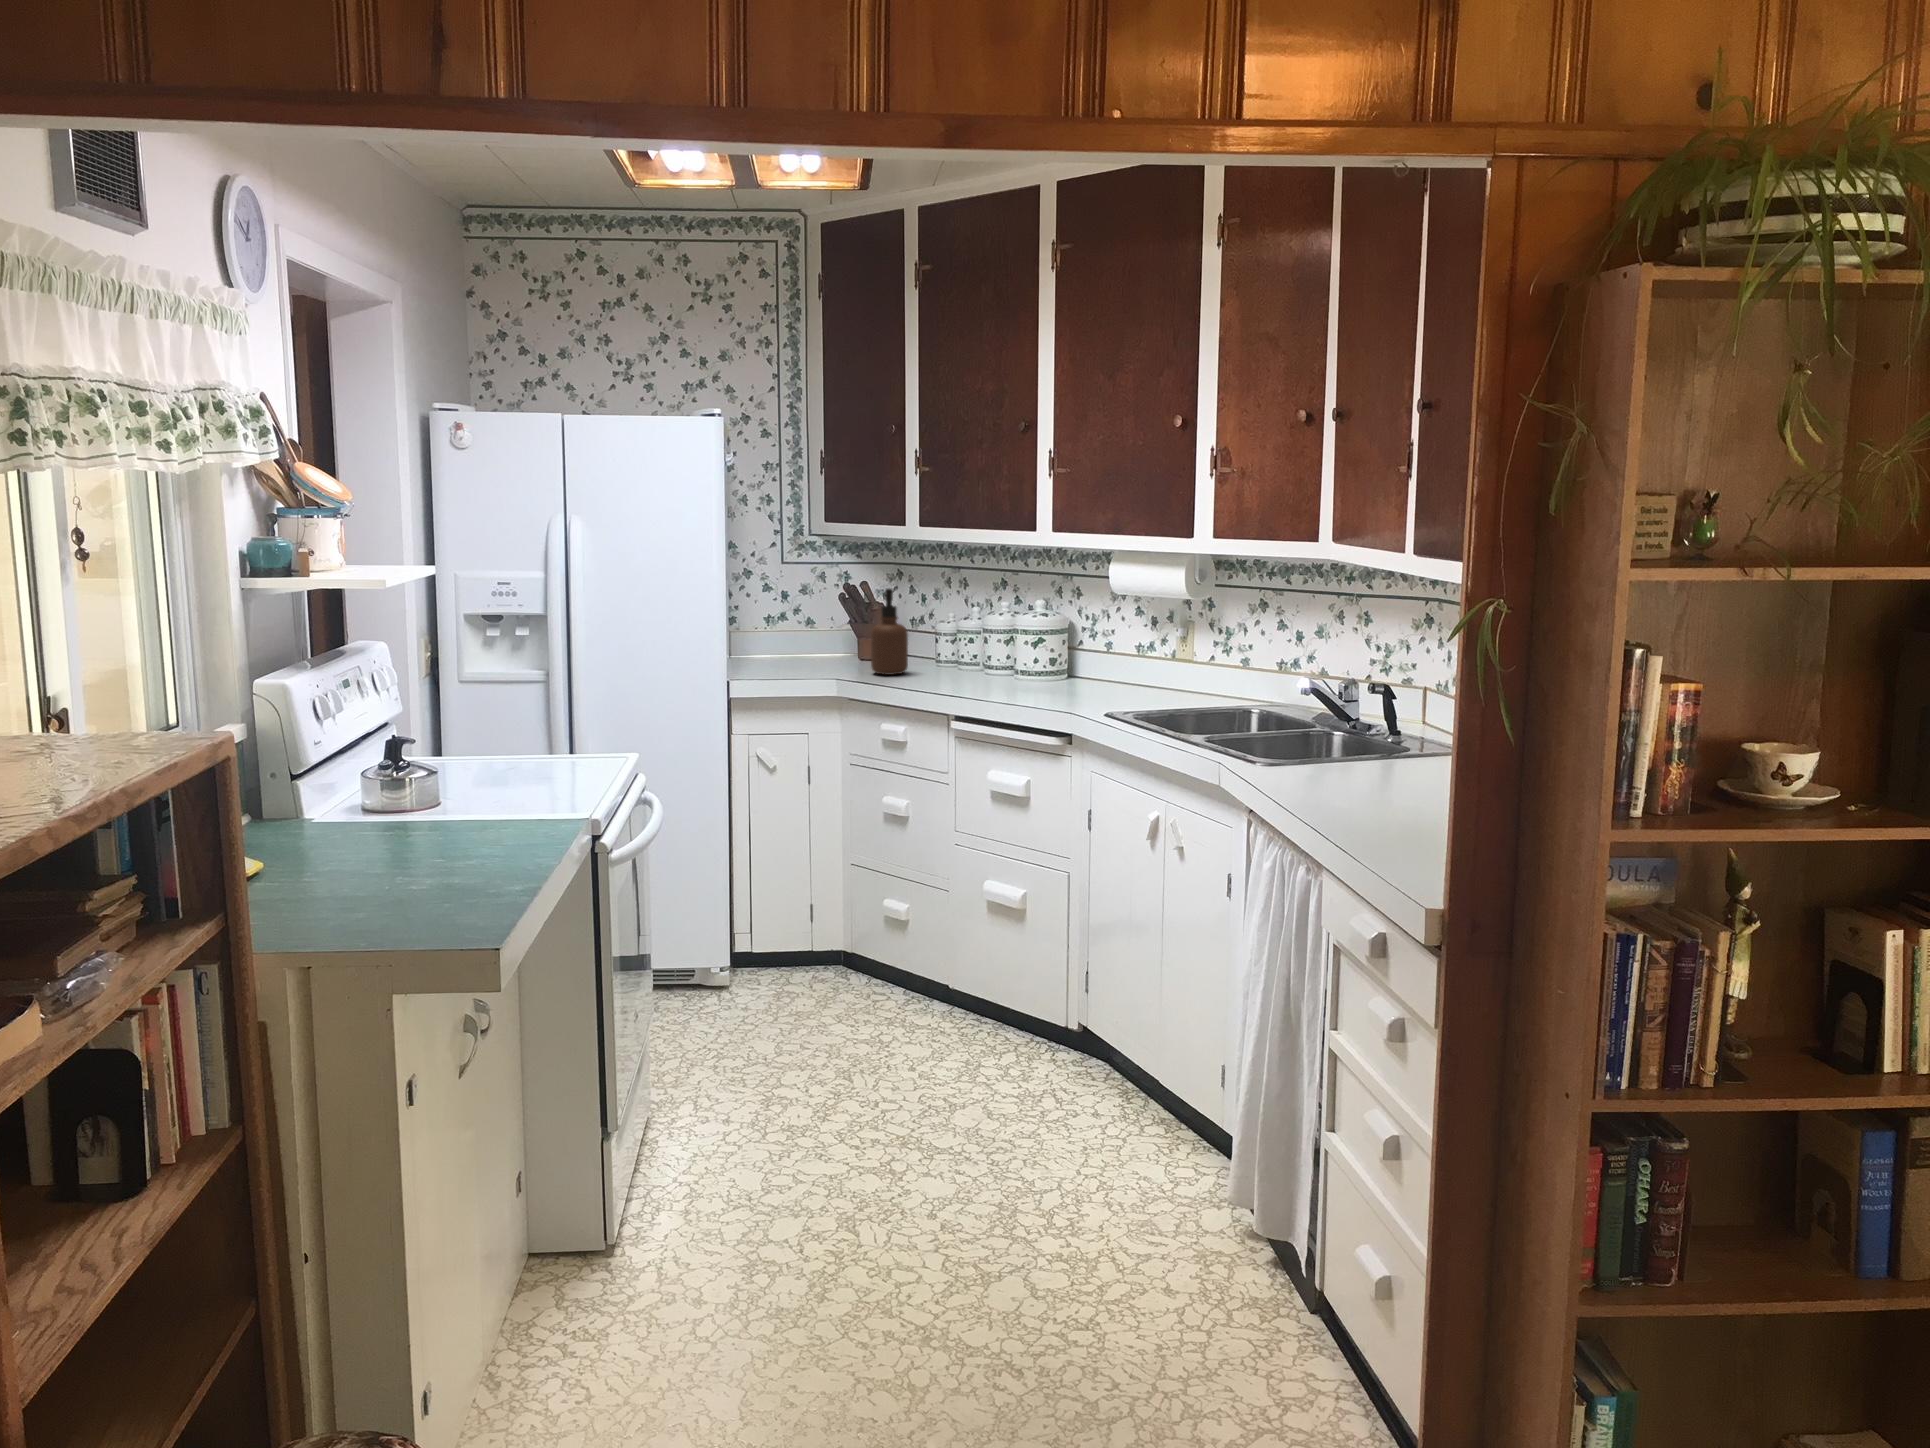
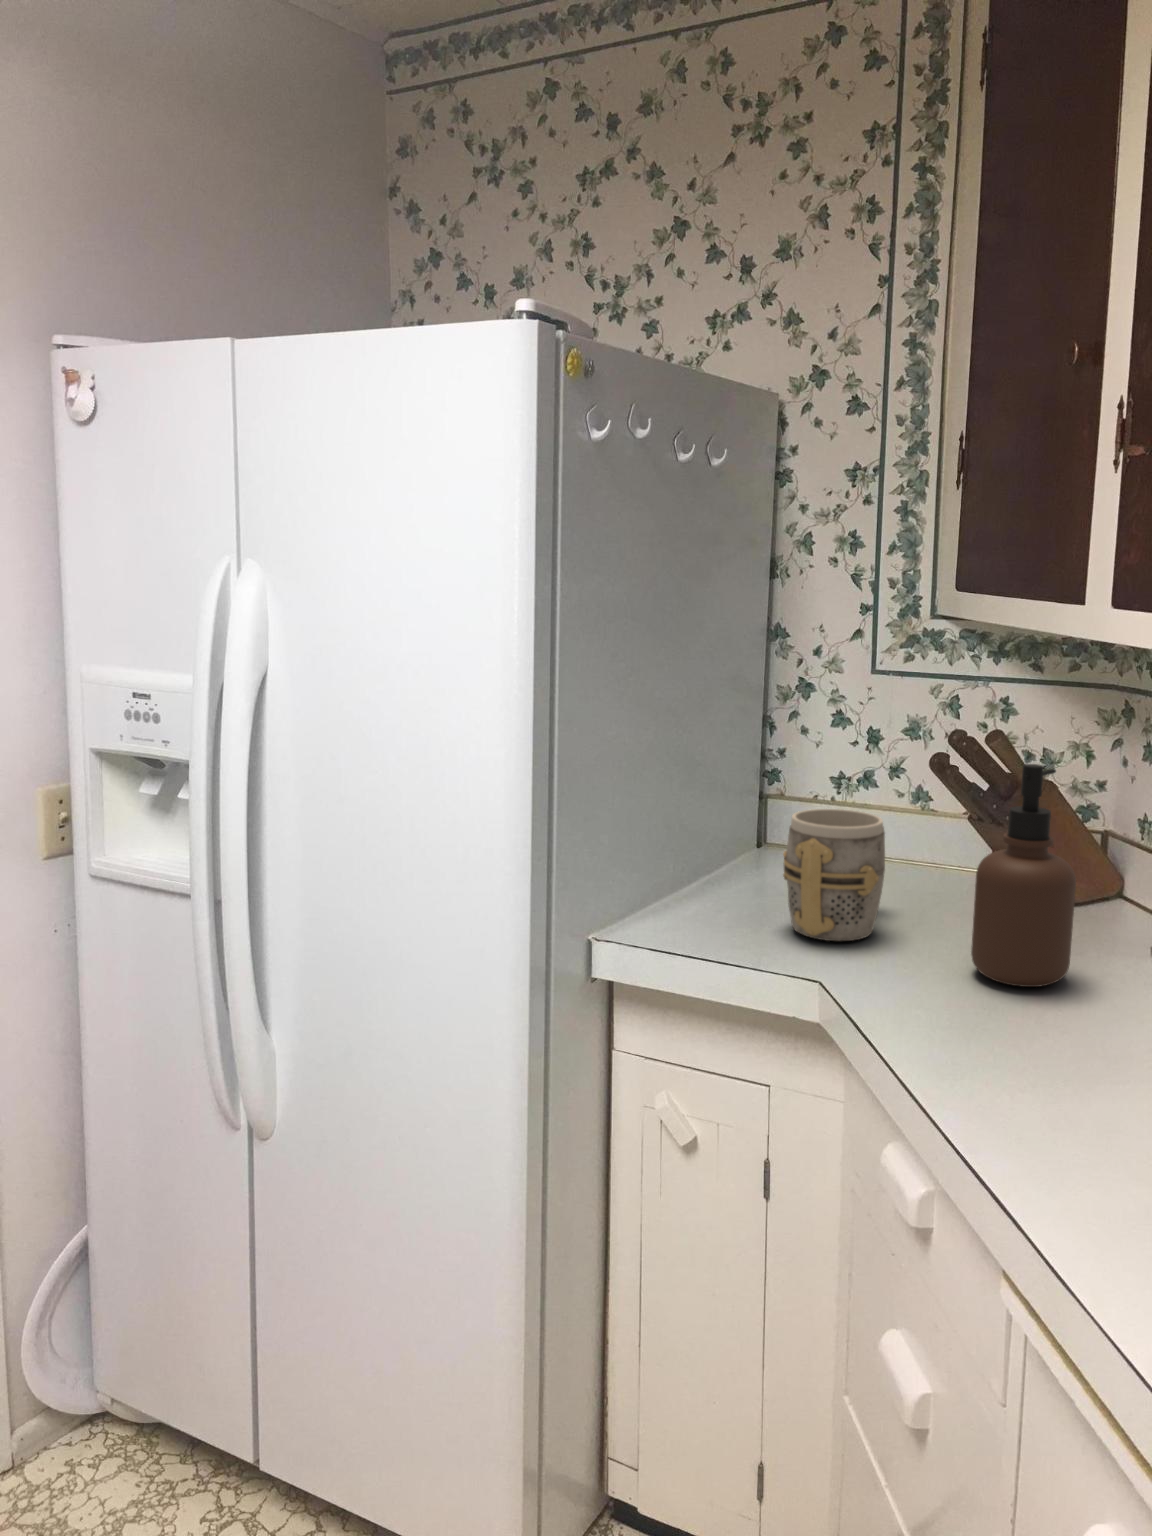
mug: none [784,620,828,673] -> present [783,809,885,941]

